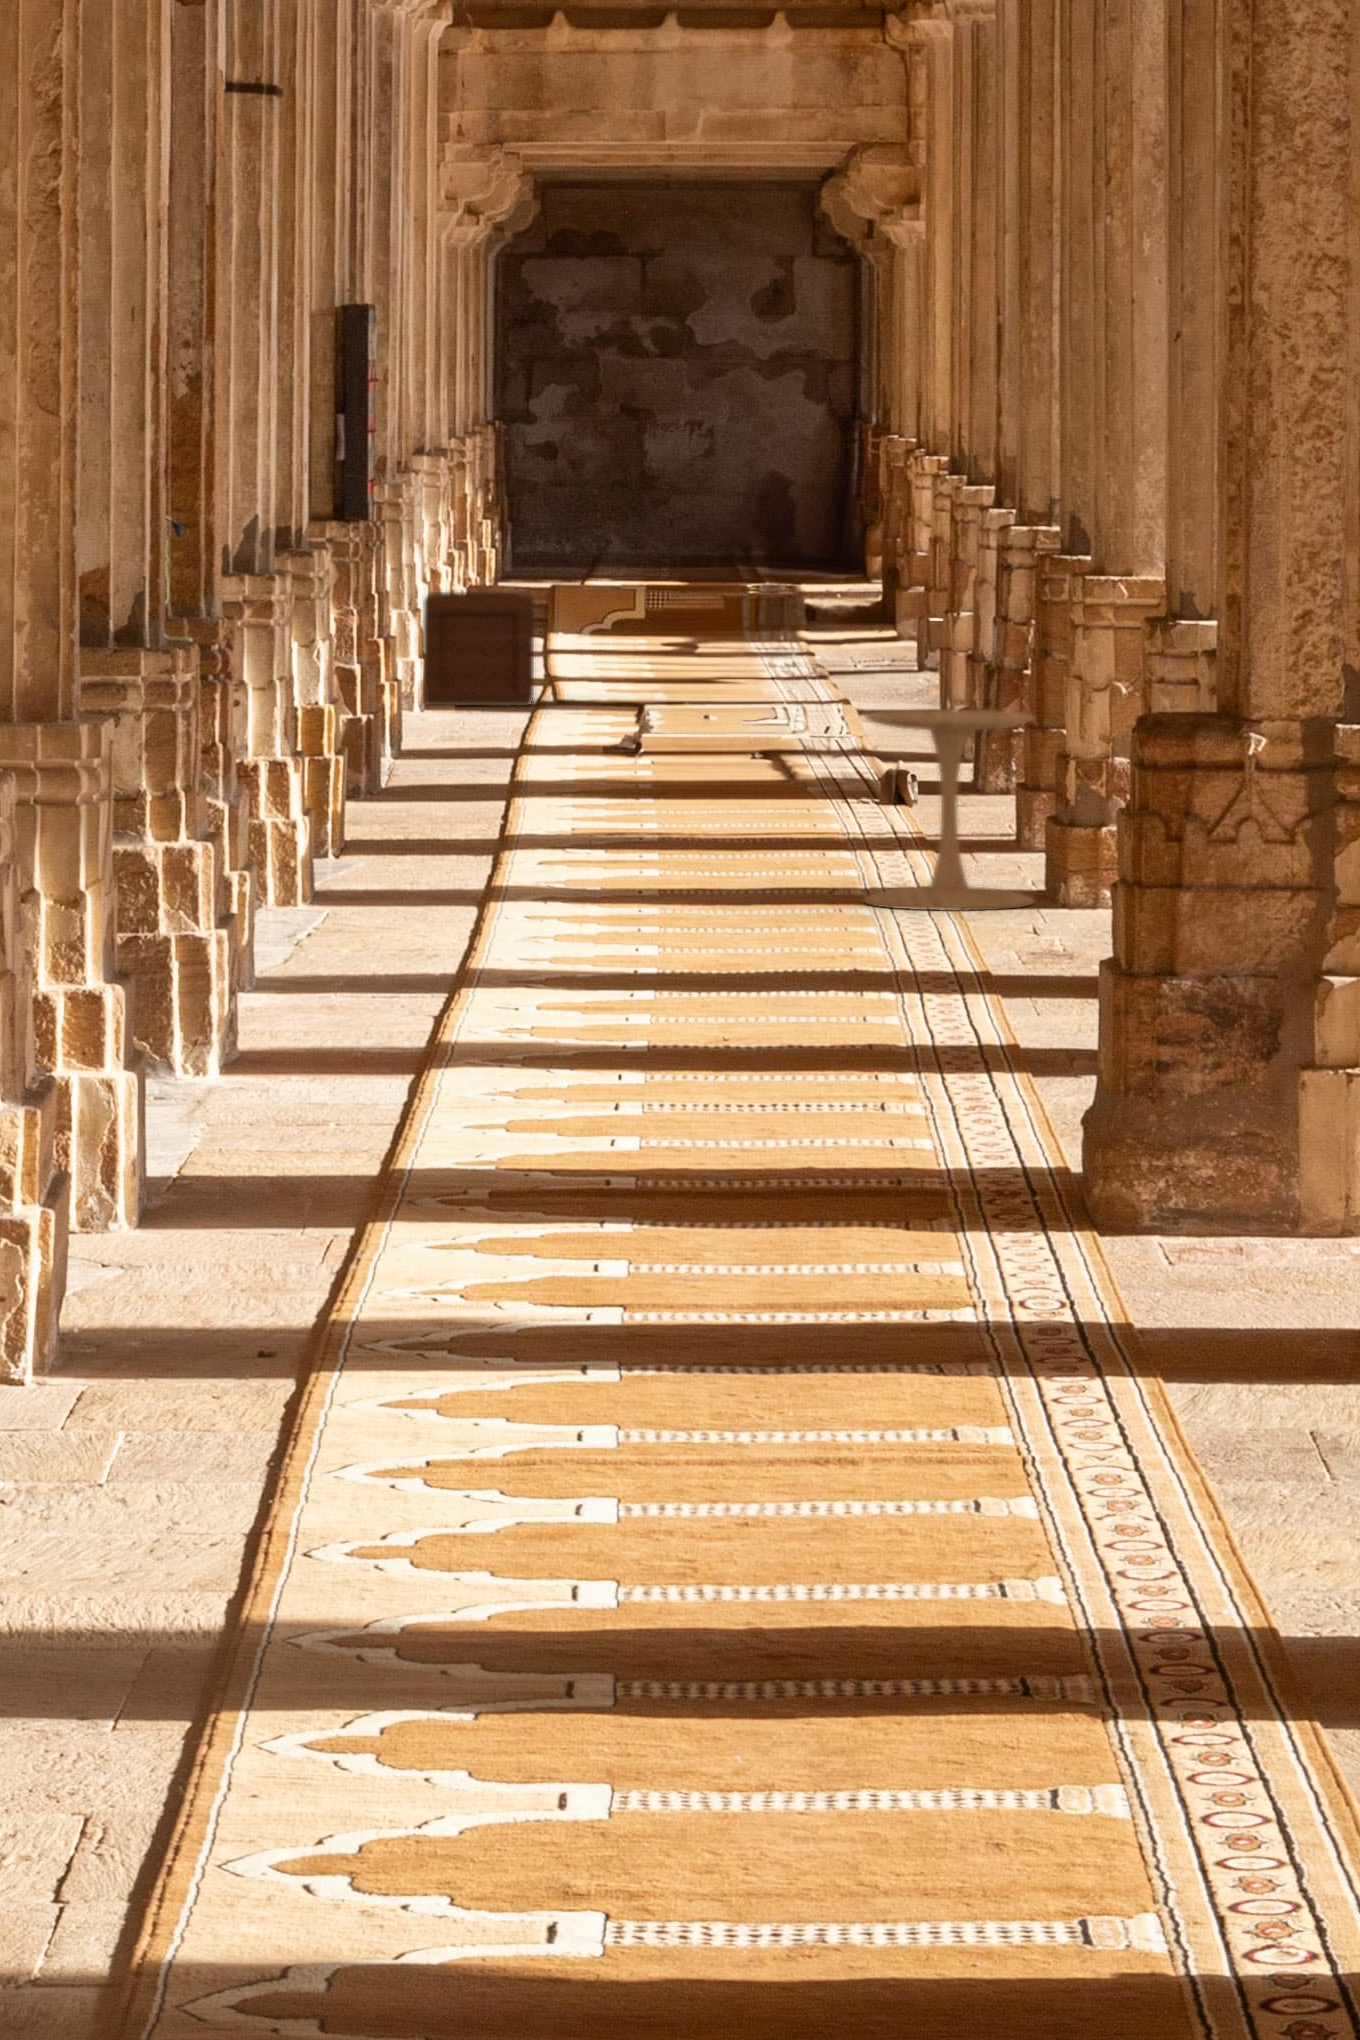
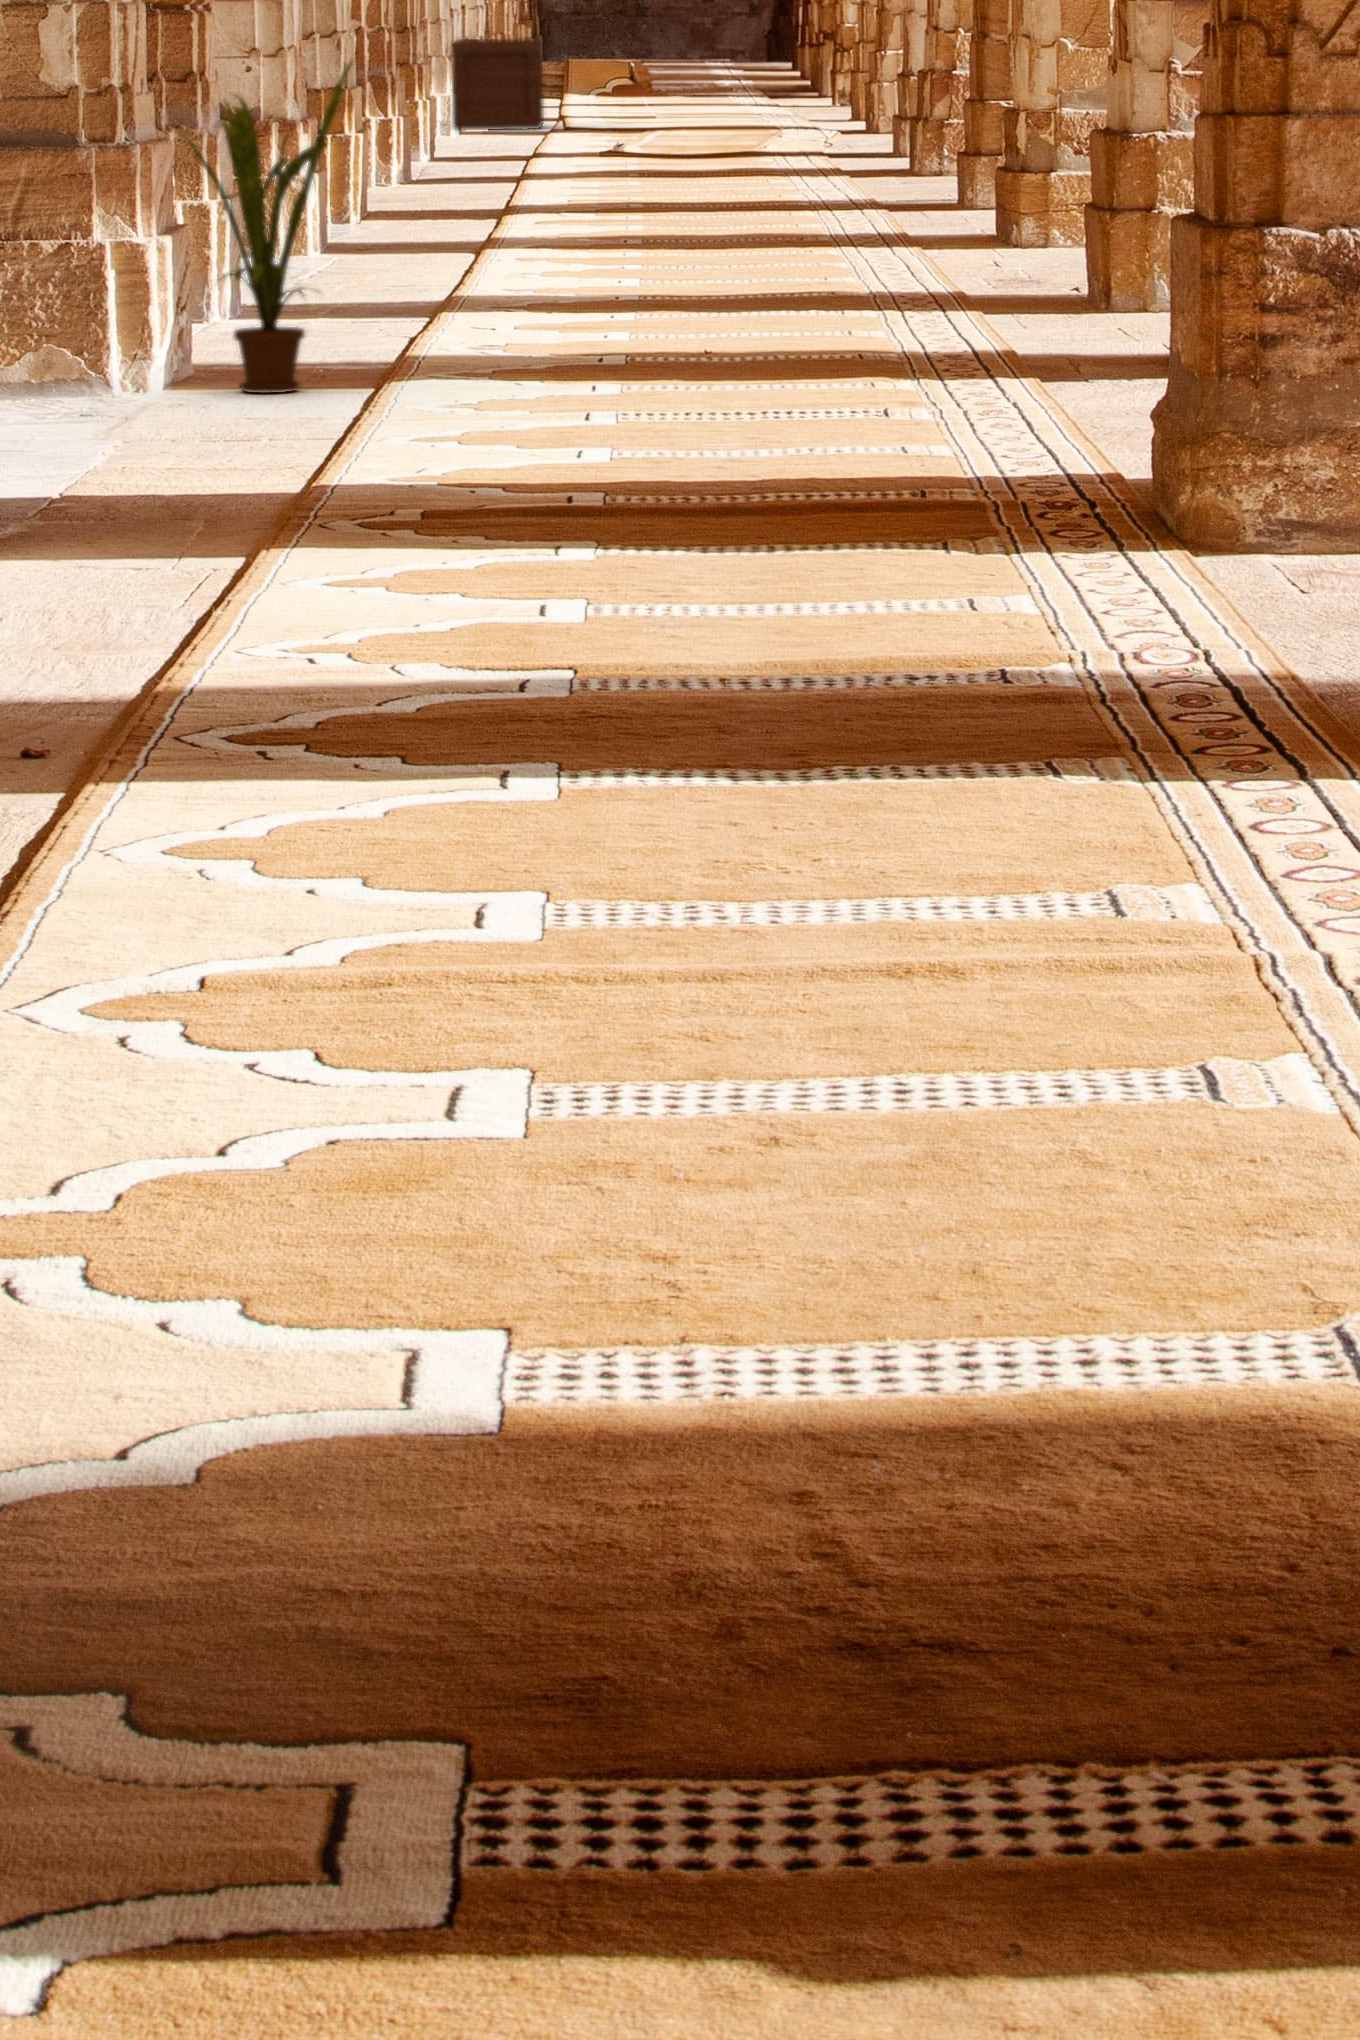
pedestal table: present [865,709,1034,911] -> none [834,62,998,247]
house plant: none [230,772,411,1078] -> present [180,62,352,393]

